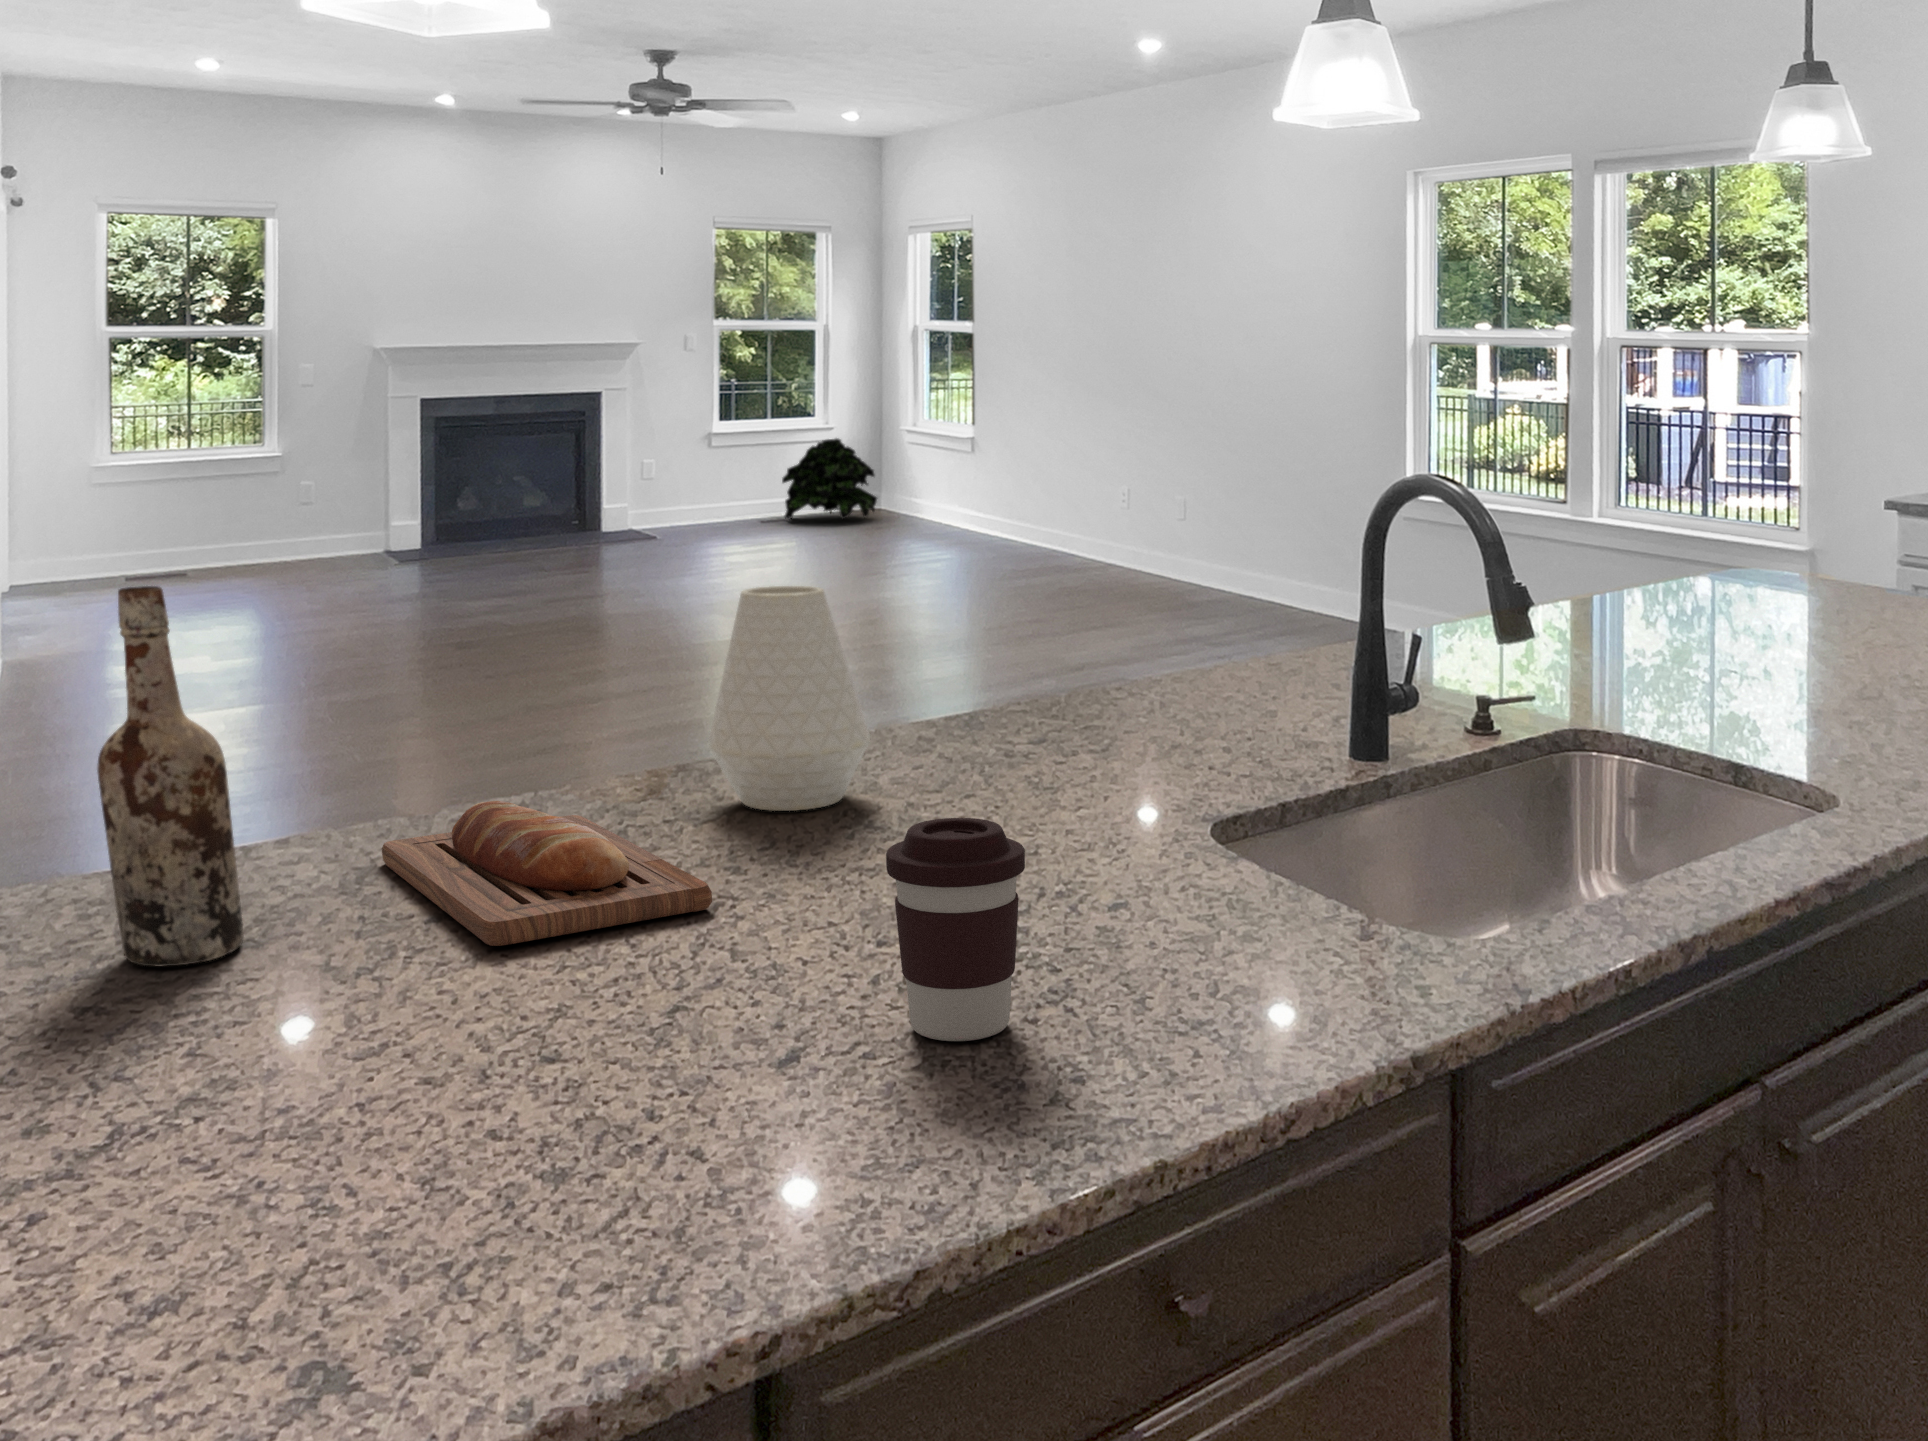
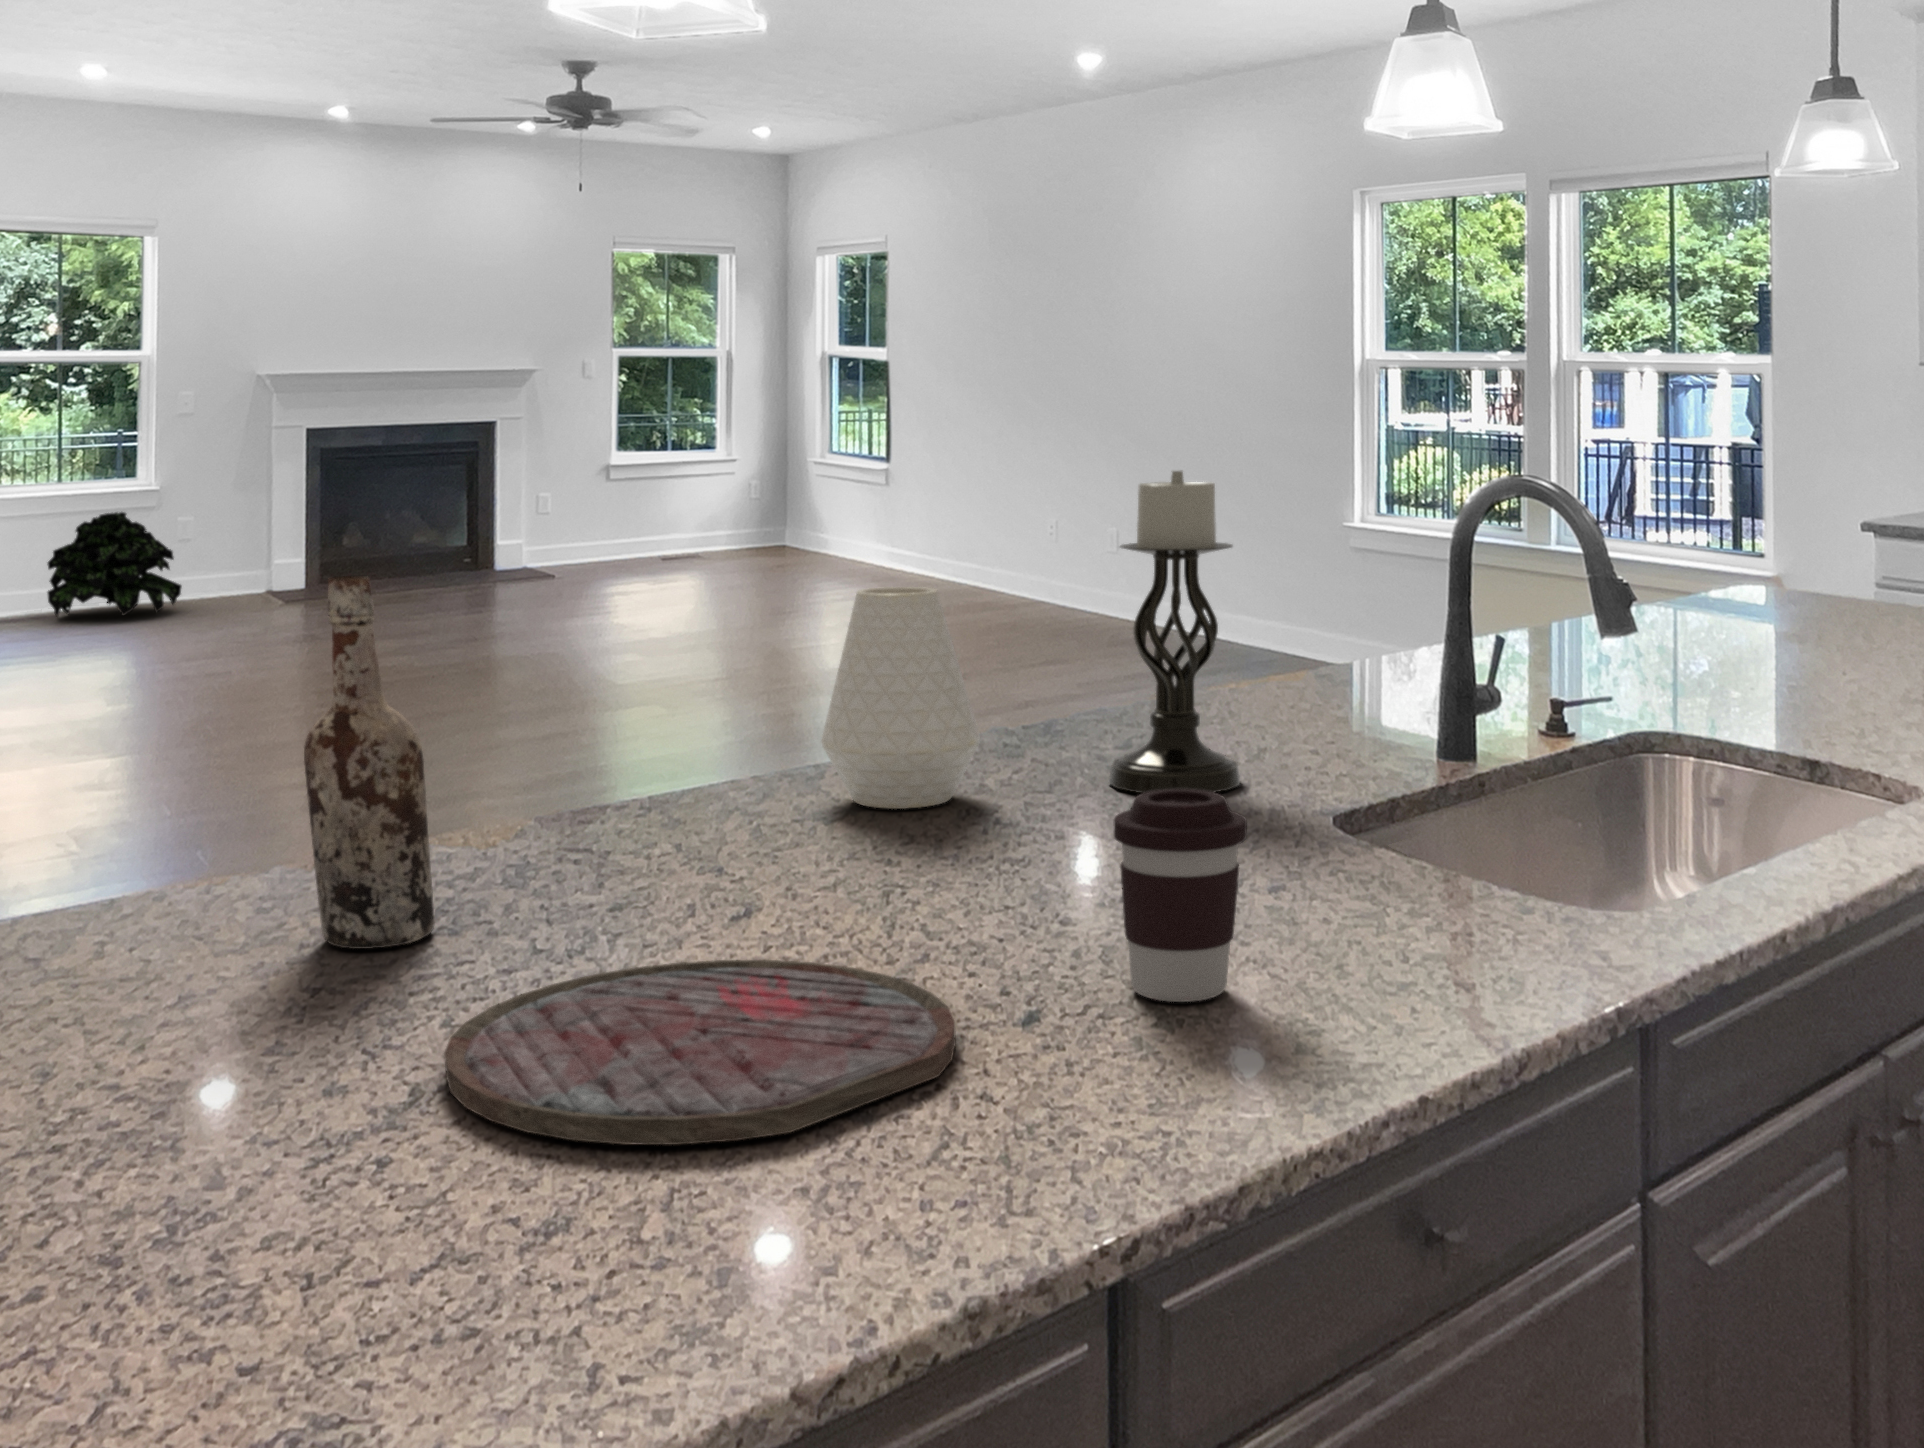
potted plant: present [782,438,877,520] -> present [47,512,182,616]
candle holder: none [1008,469,1141,798] -> present [1109,471,1240,793]
bread loaf: present [382,801,712,946] -> none [526,795,879,927]
cutting board: none [145,987,702,1208] -> present [444,960,956,1145]

